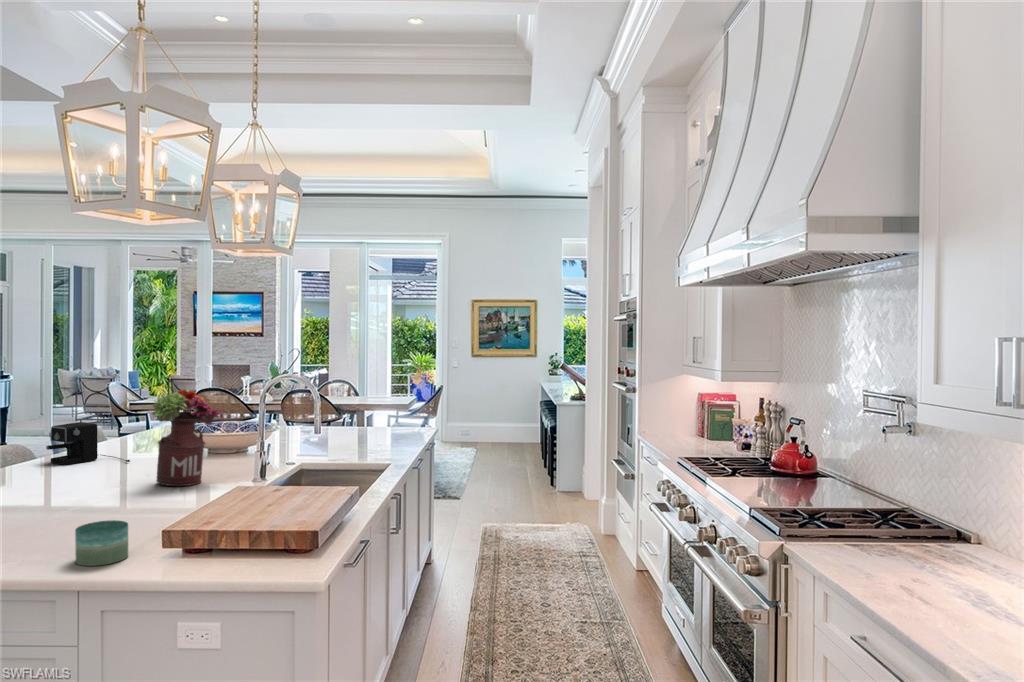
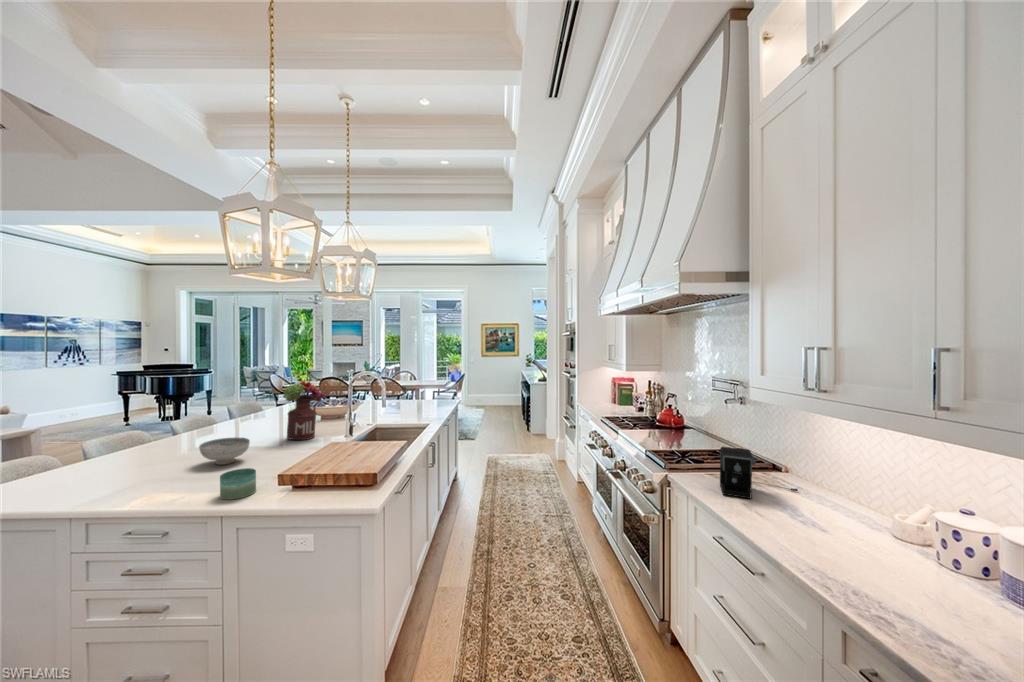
coffee maker: present [46,422,130,465] -> present [720,447,798,499]
ceramic bowl: none [28,477,105,519] -> present [199,437,250,465]

